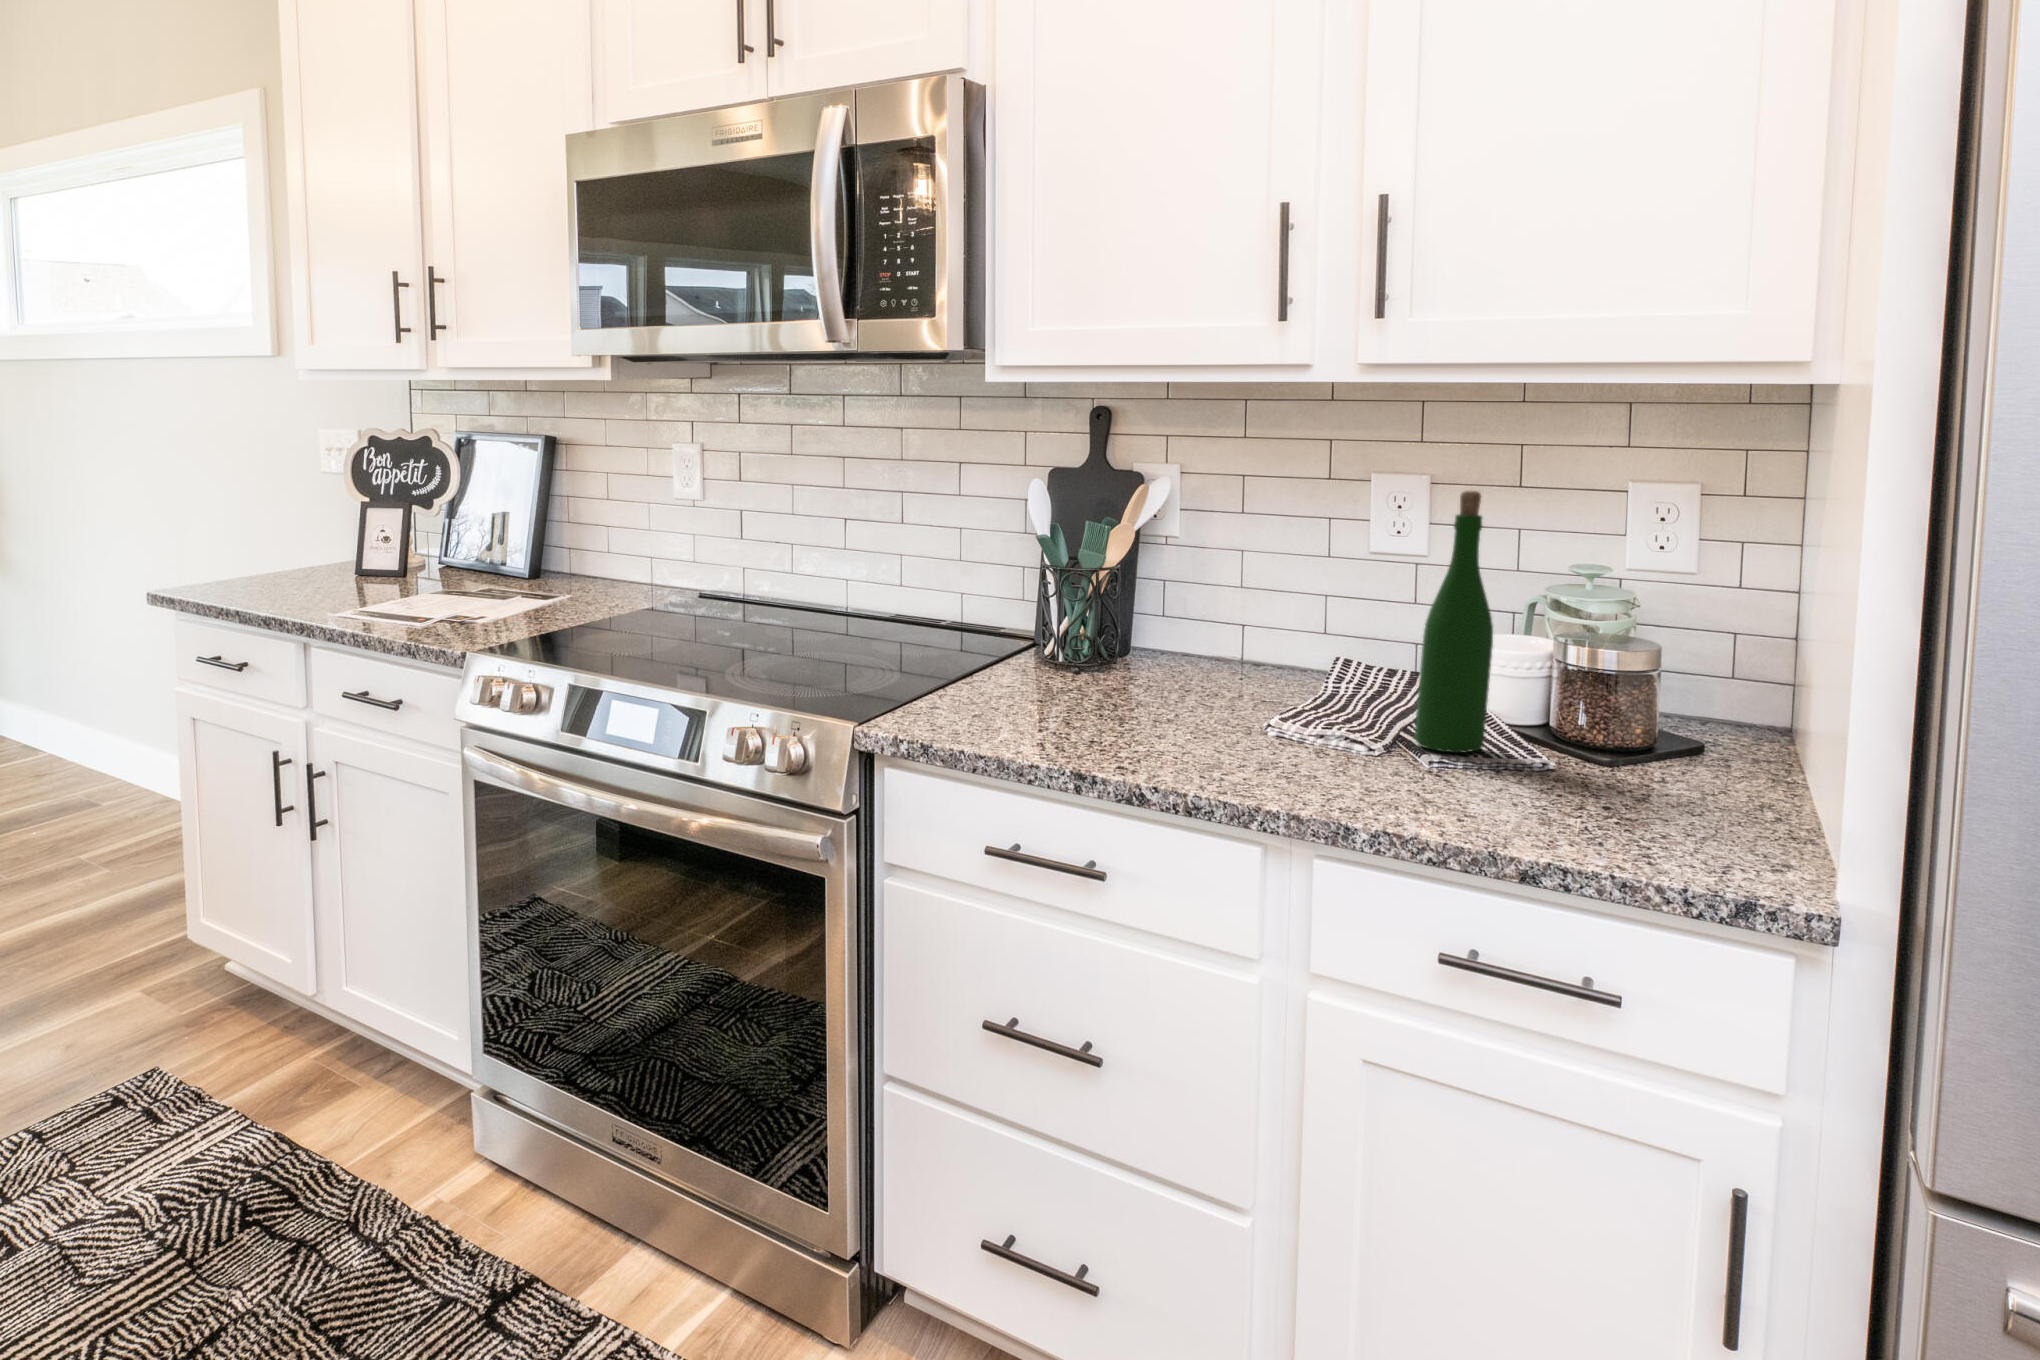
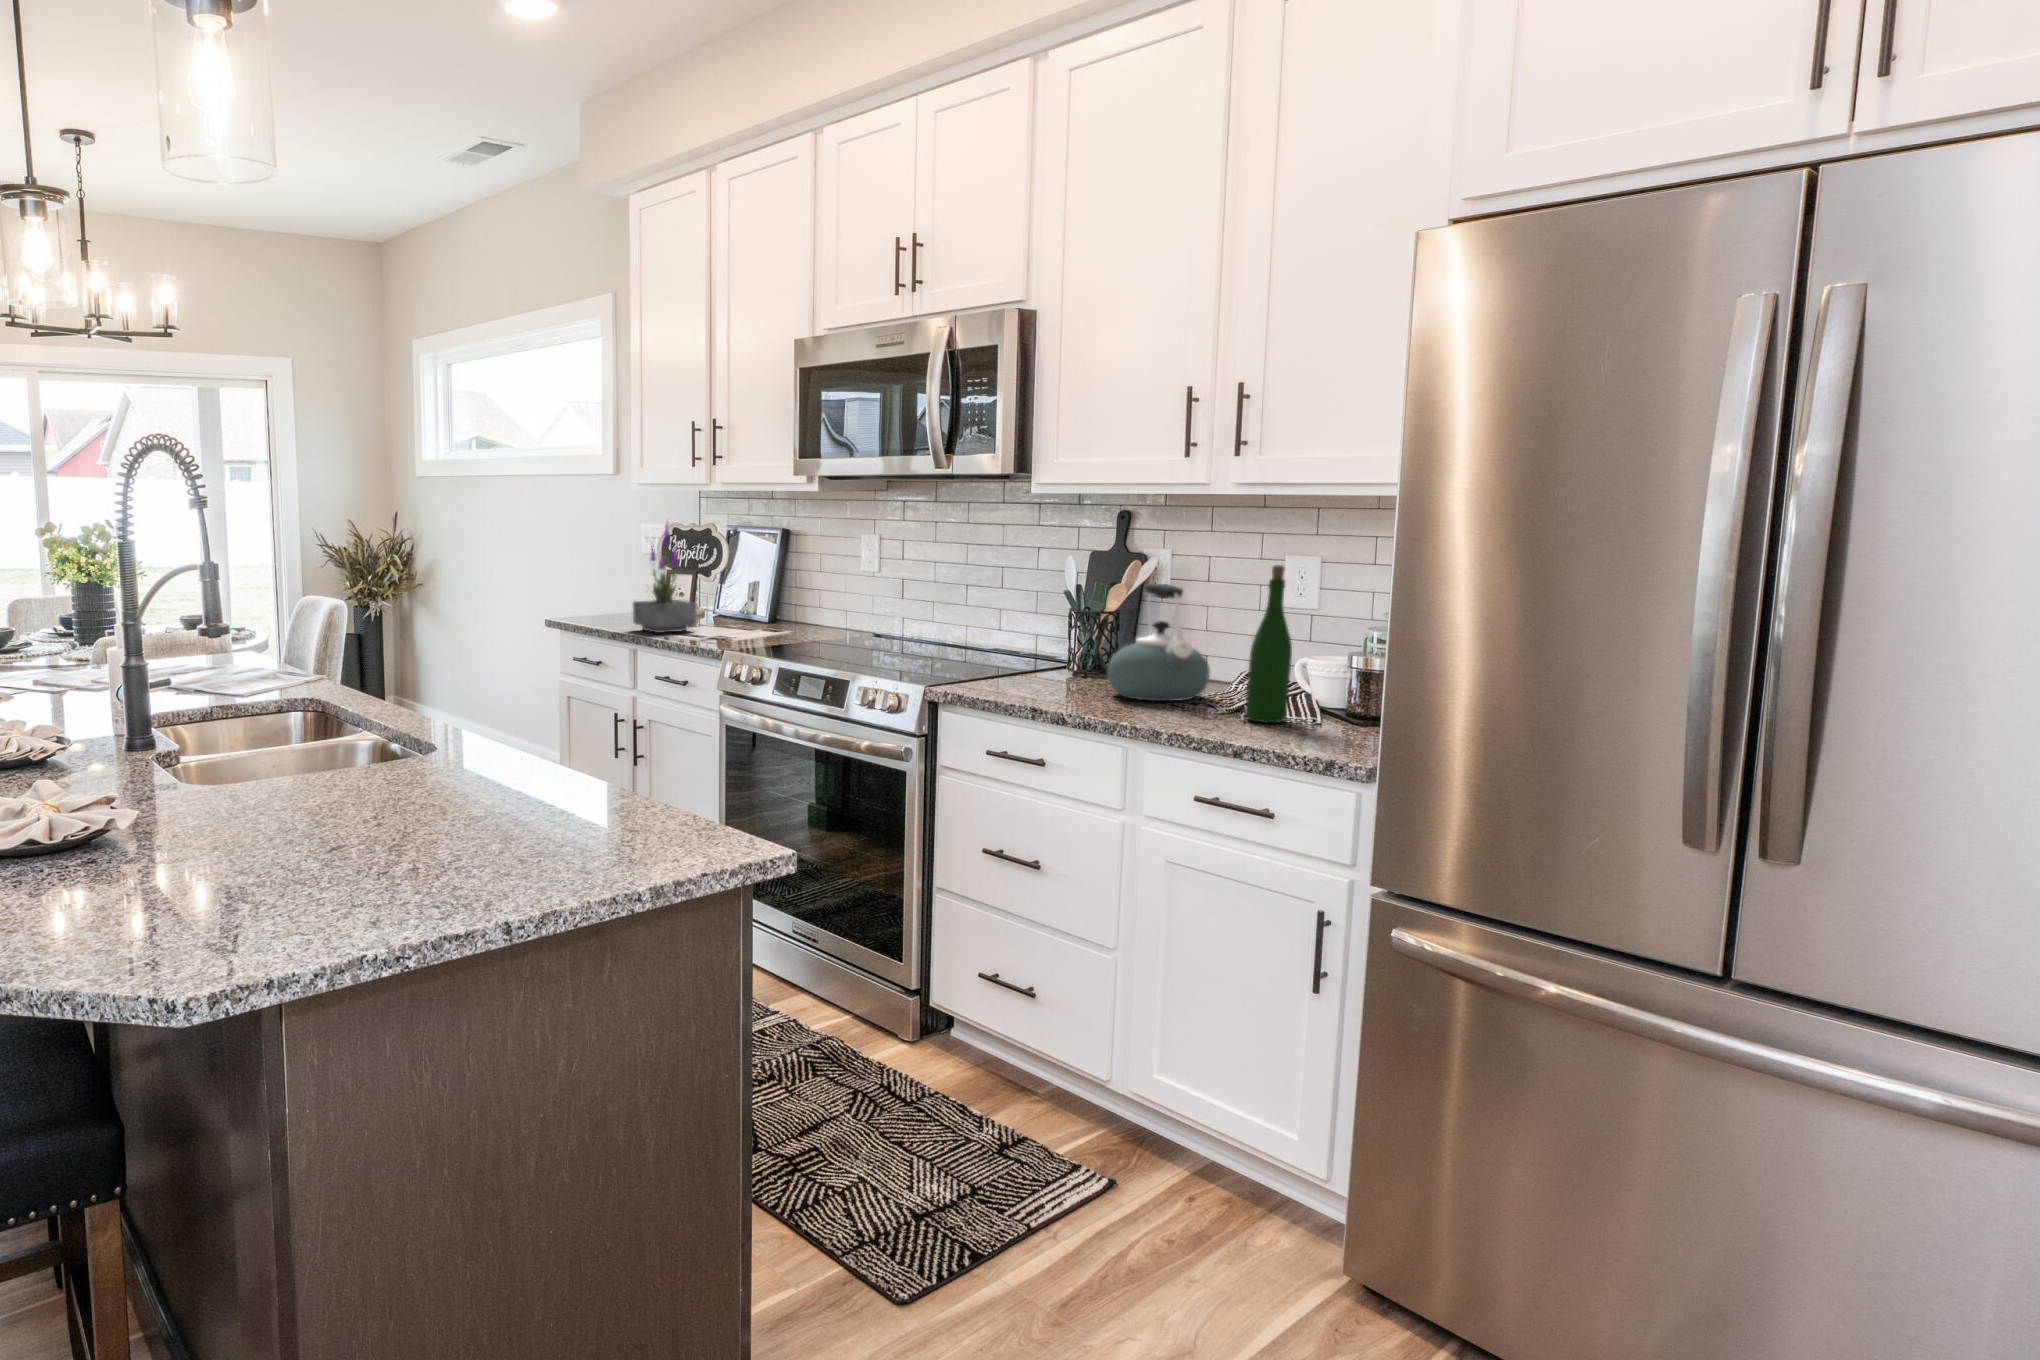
potted plant: none [311,419,418,600] -> present [633,522,697,633]
kettle: none [1145,522,1305,712] -> present [1107,584,1210,701]

